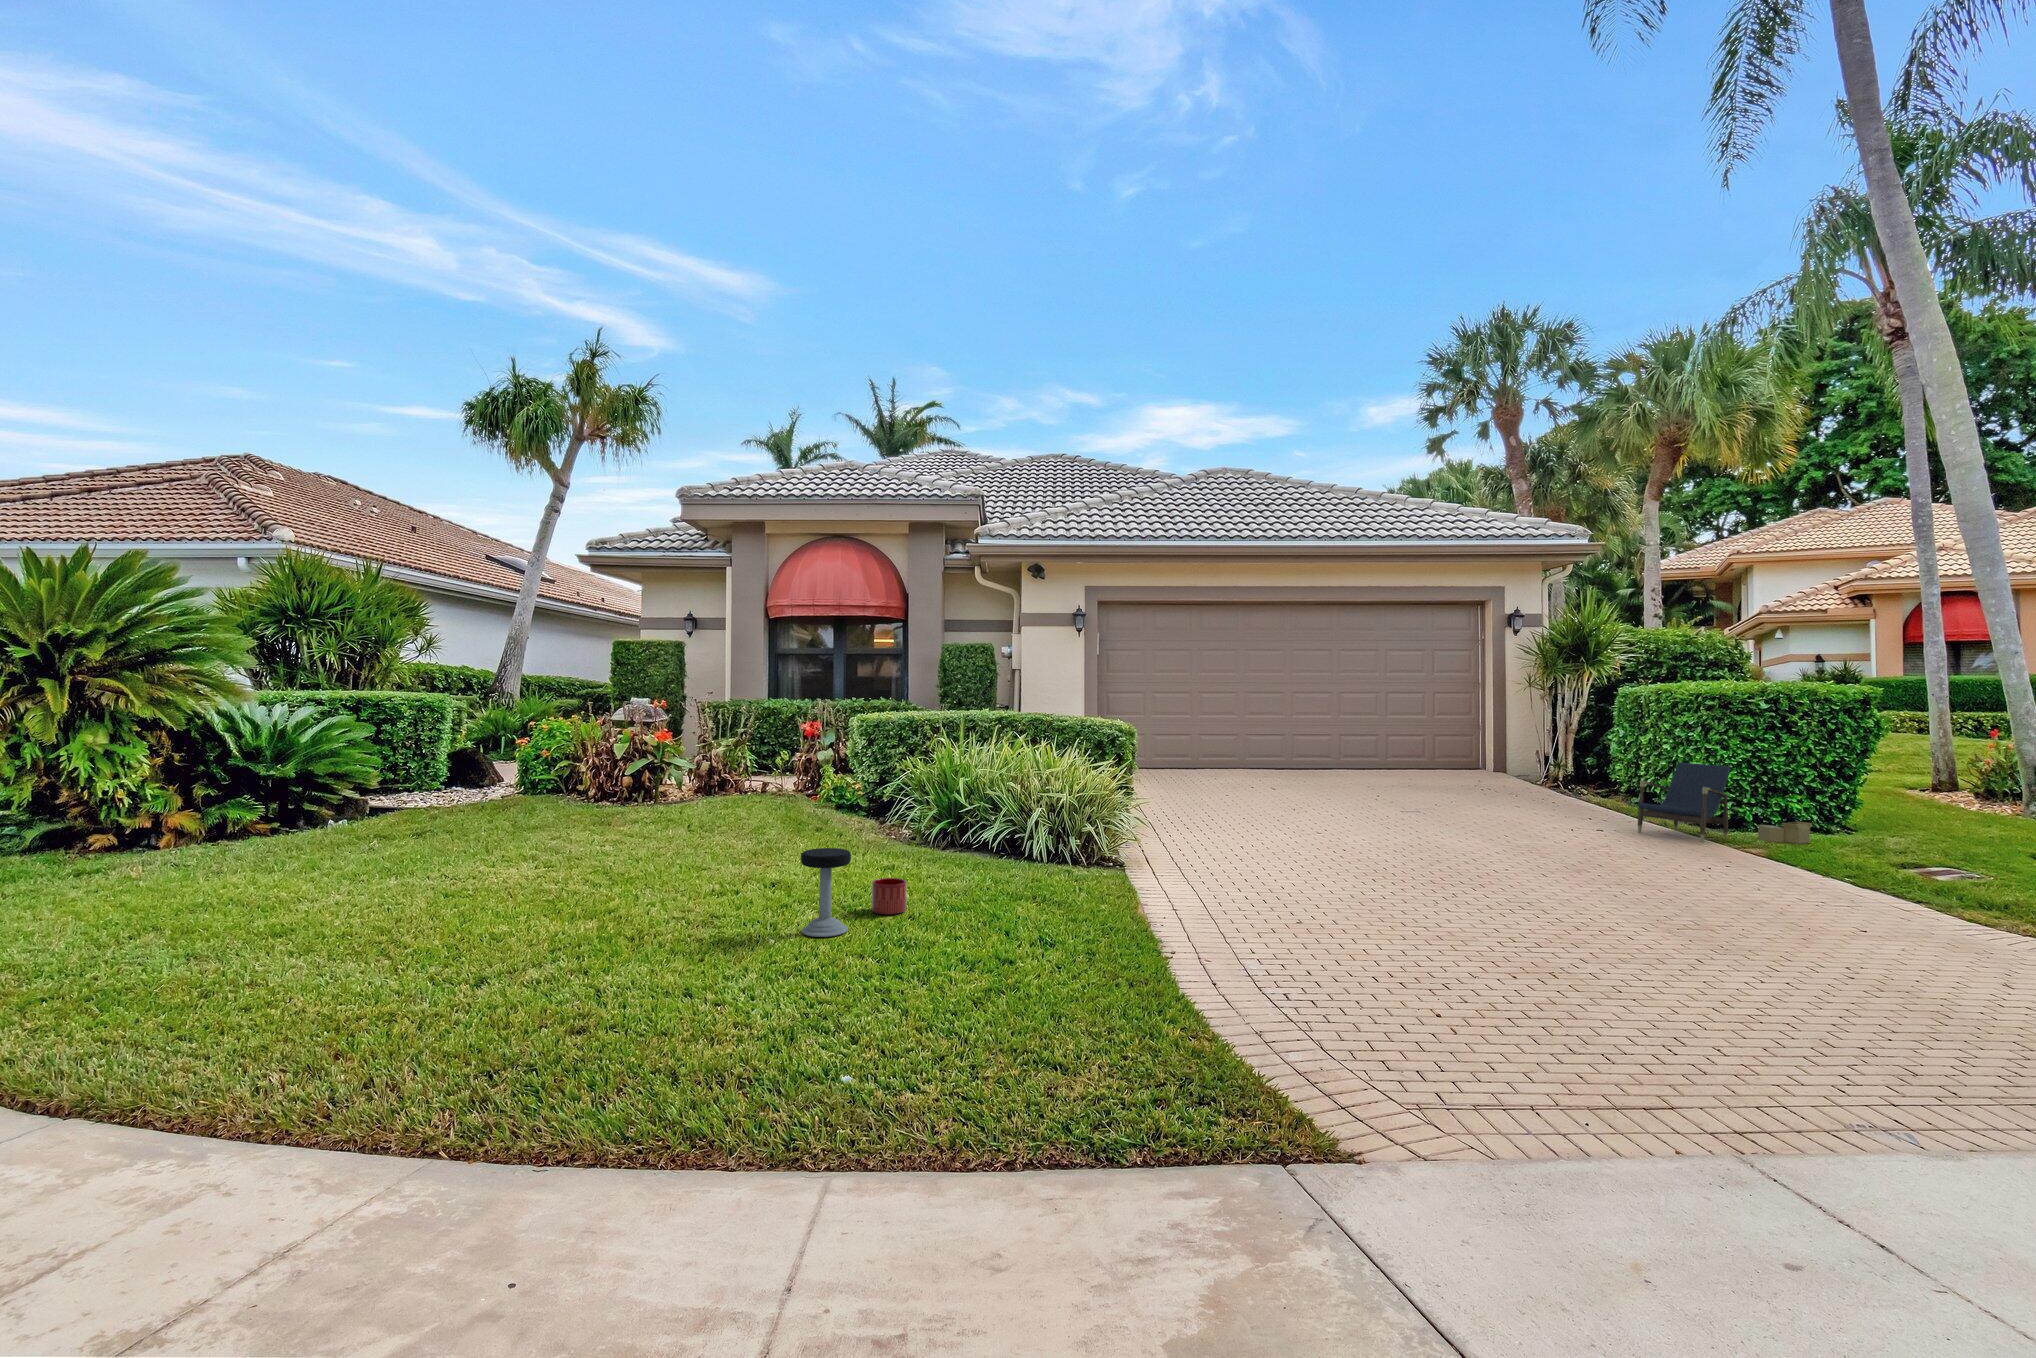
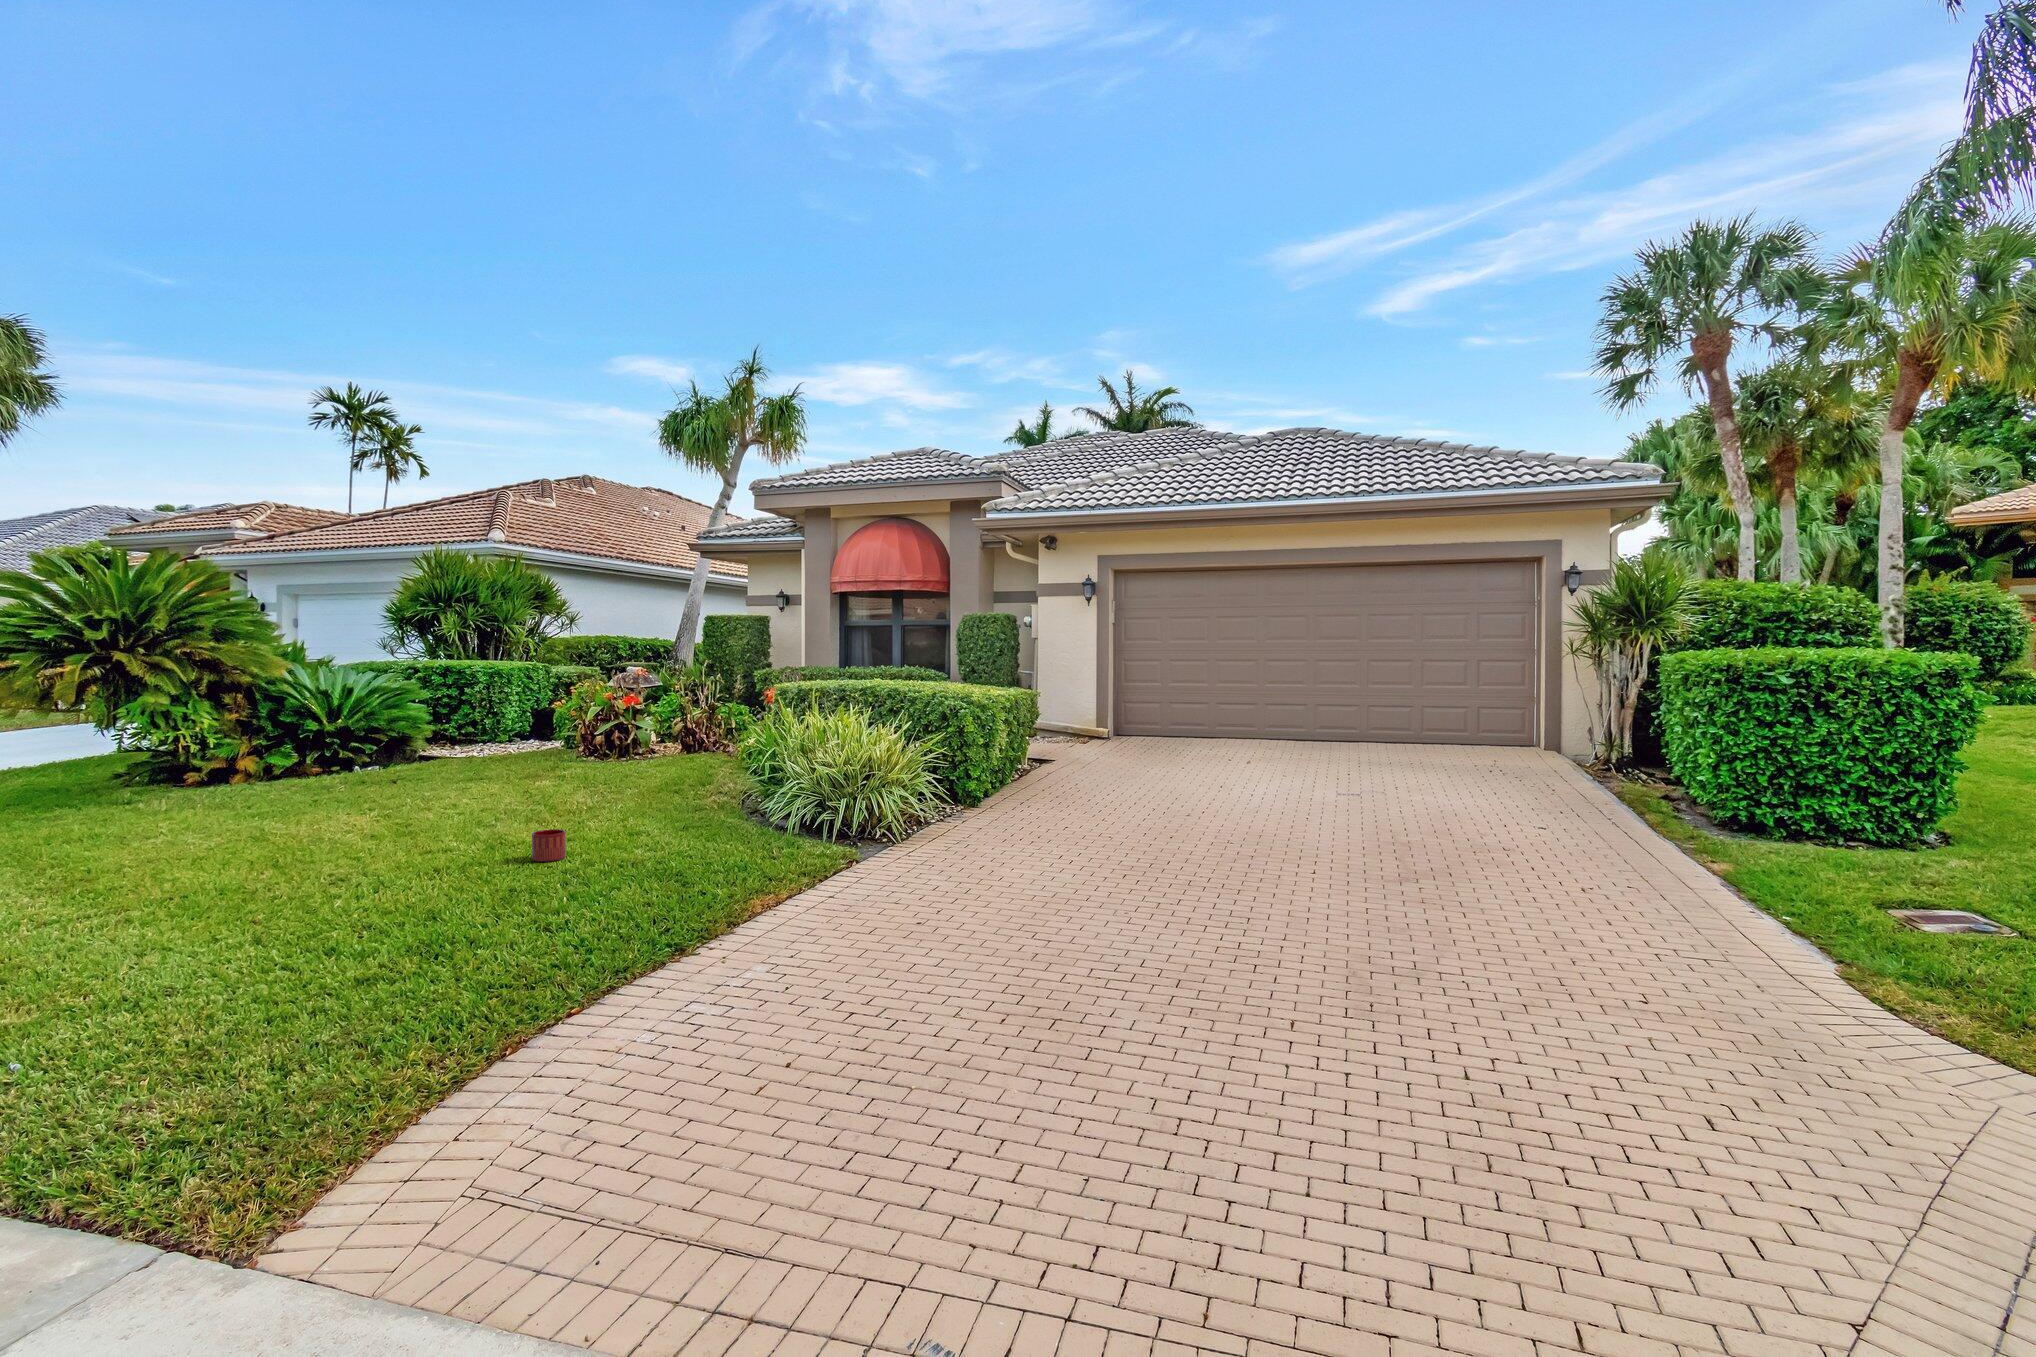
lounge chair: present [1638,762,1730,843] -> none [1604,750,1733,852]
cardboard box: present [1758,821,1812,844] -> none [1778,832,1850,862]
stool: present [801,848,851,937] -> none [434,799,484,876]

